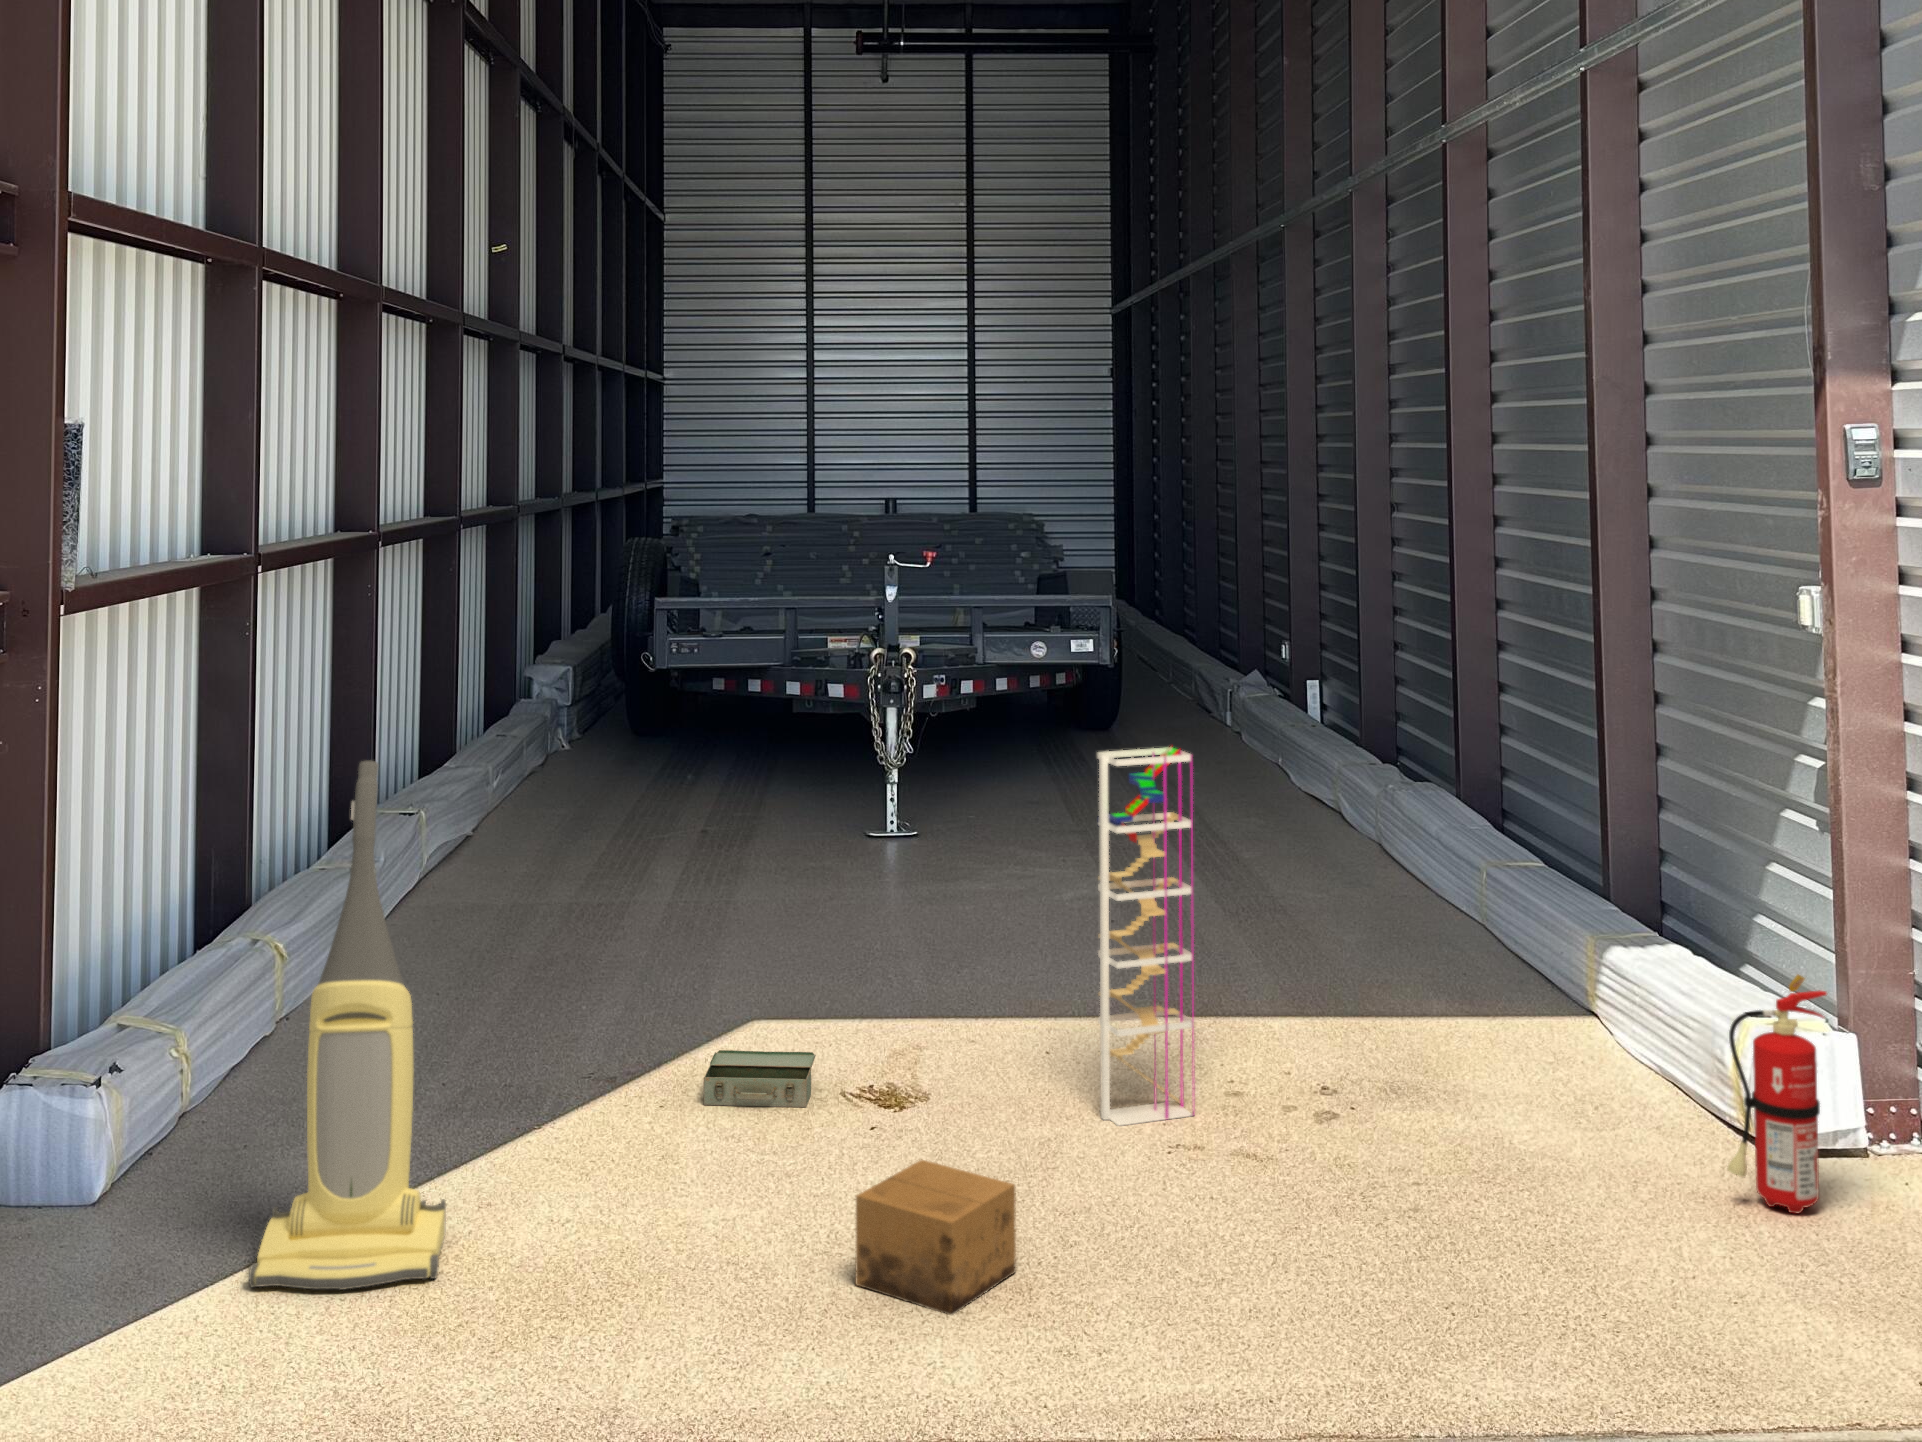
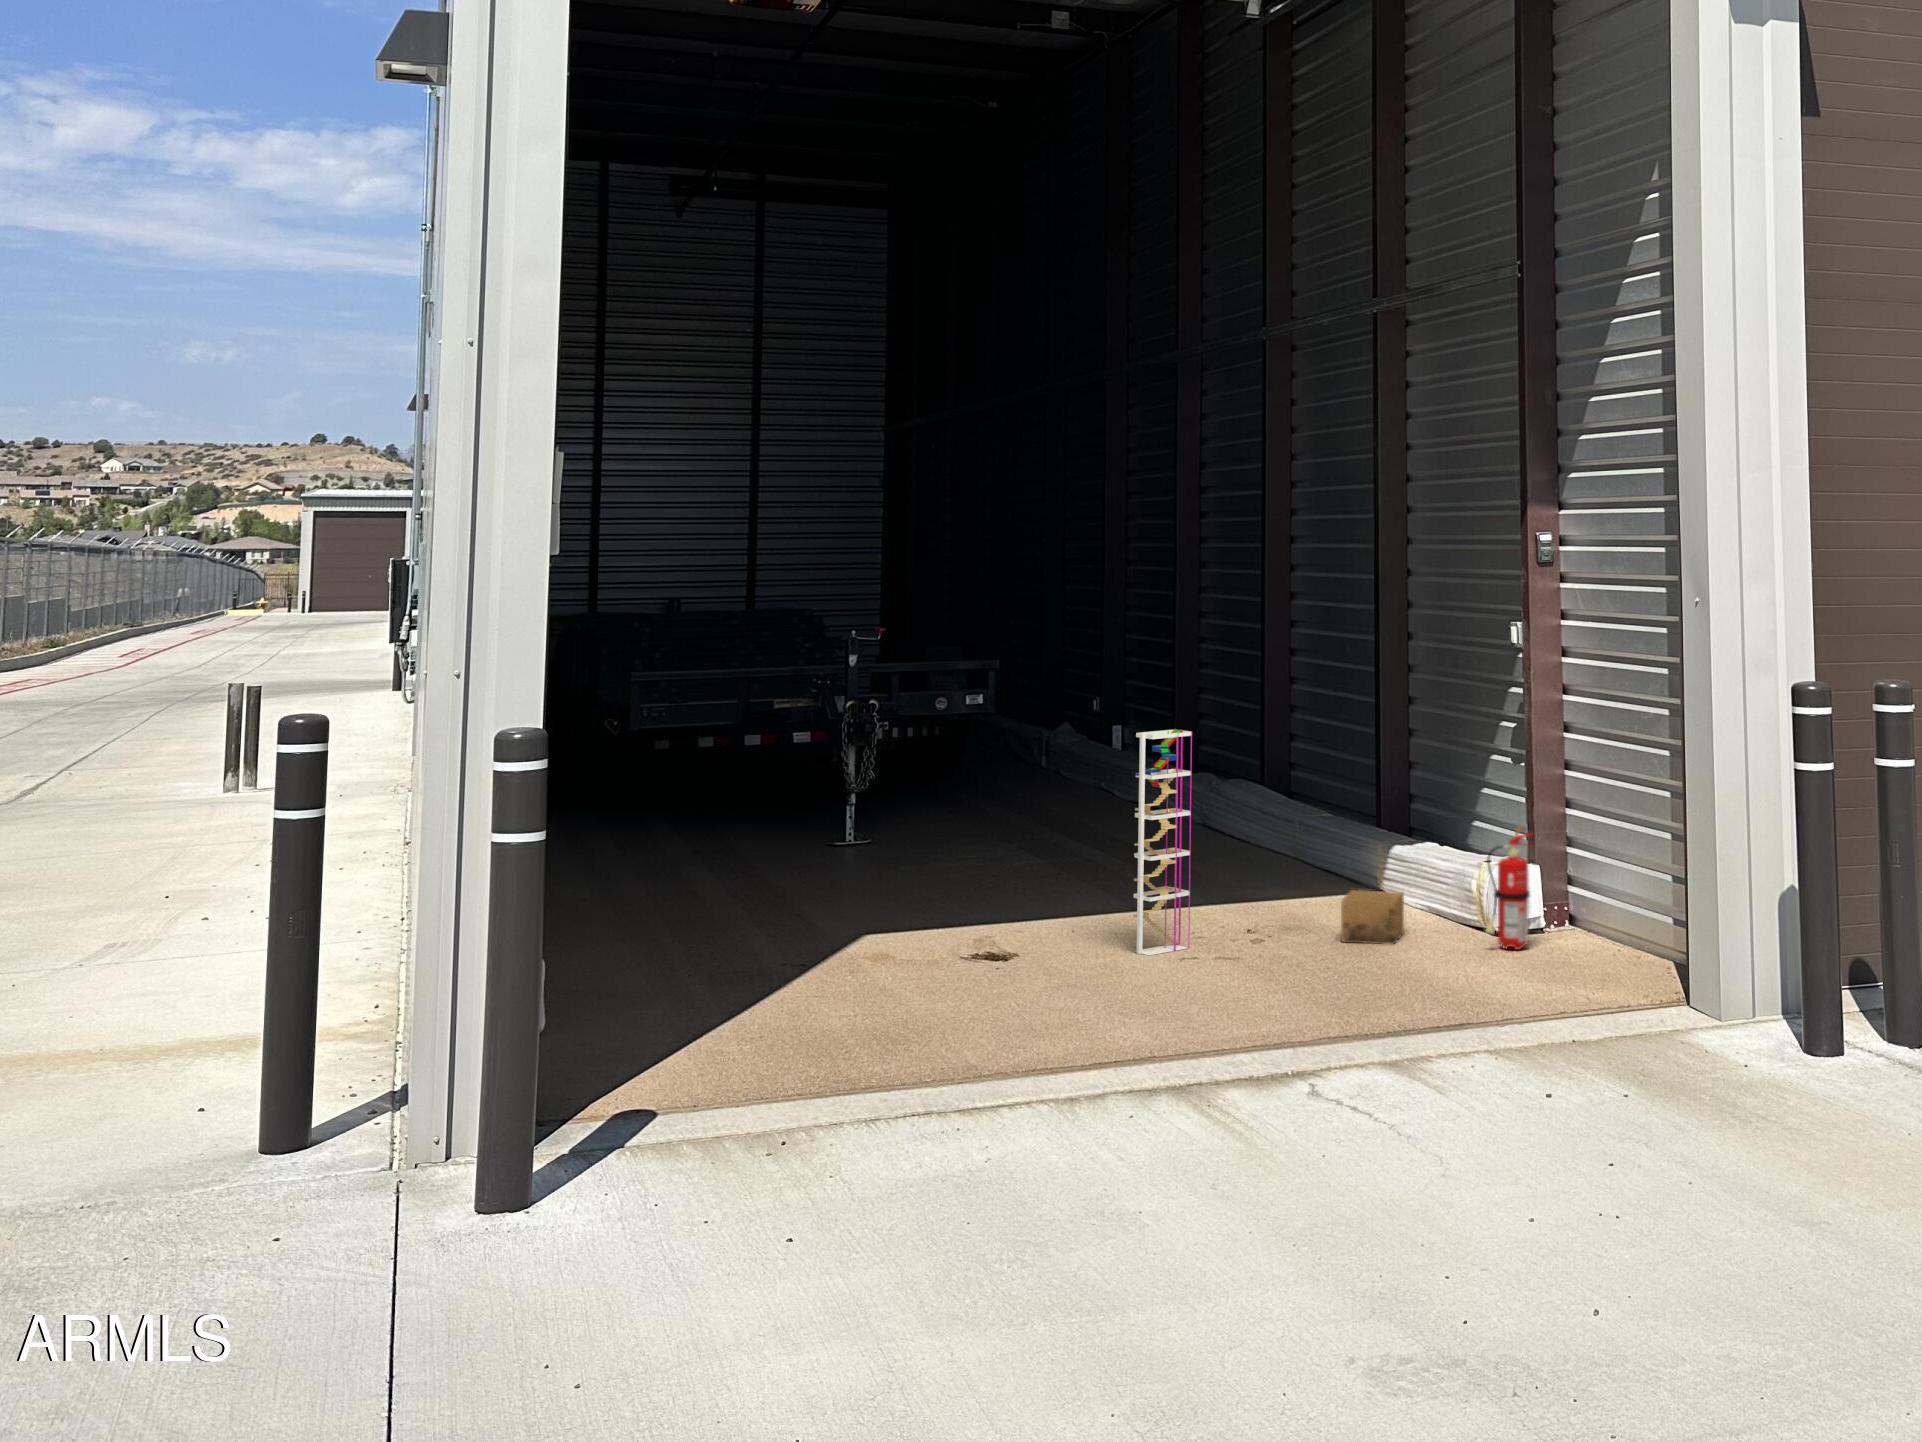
vacuum cleaner: present [249,761,446,1290] -> none [704,740,824,1054]
toolbox: present [704,1050,816,1107] -> none [882,937,955,971]
cardboard box: present [856,1159,1016,1315] -> present [1341,890,1404,944]

